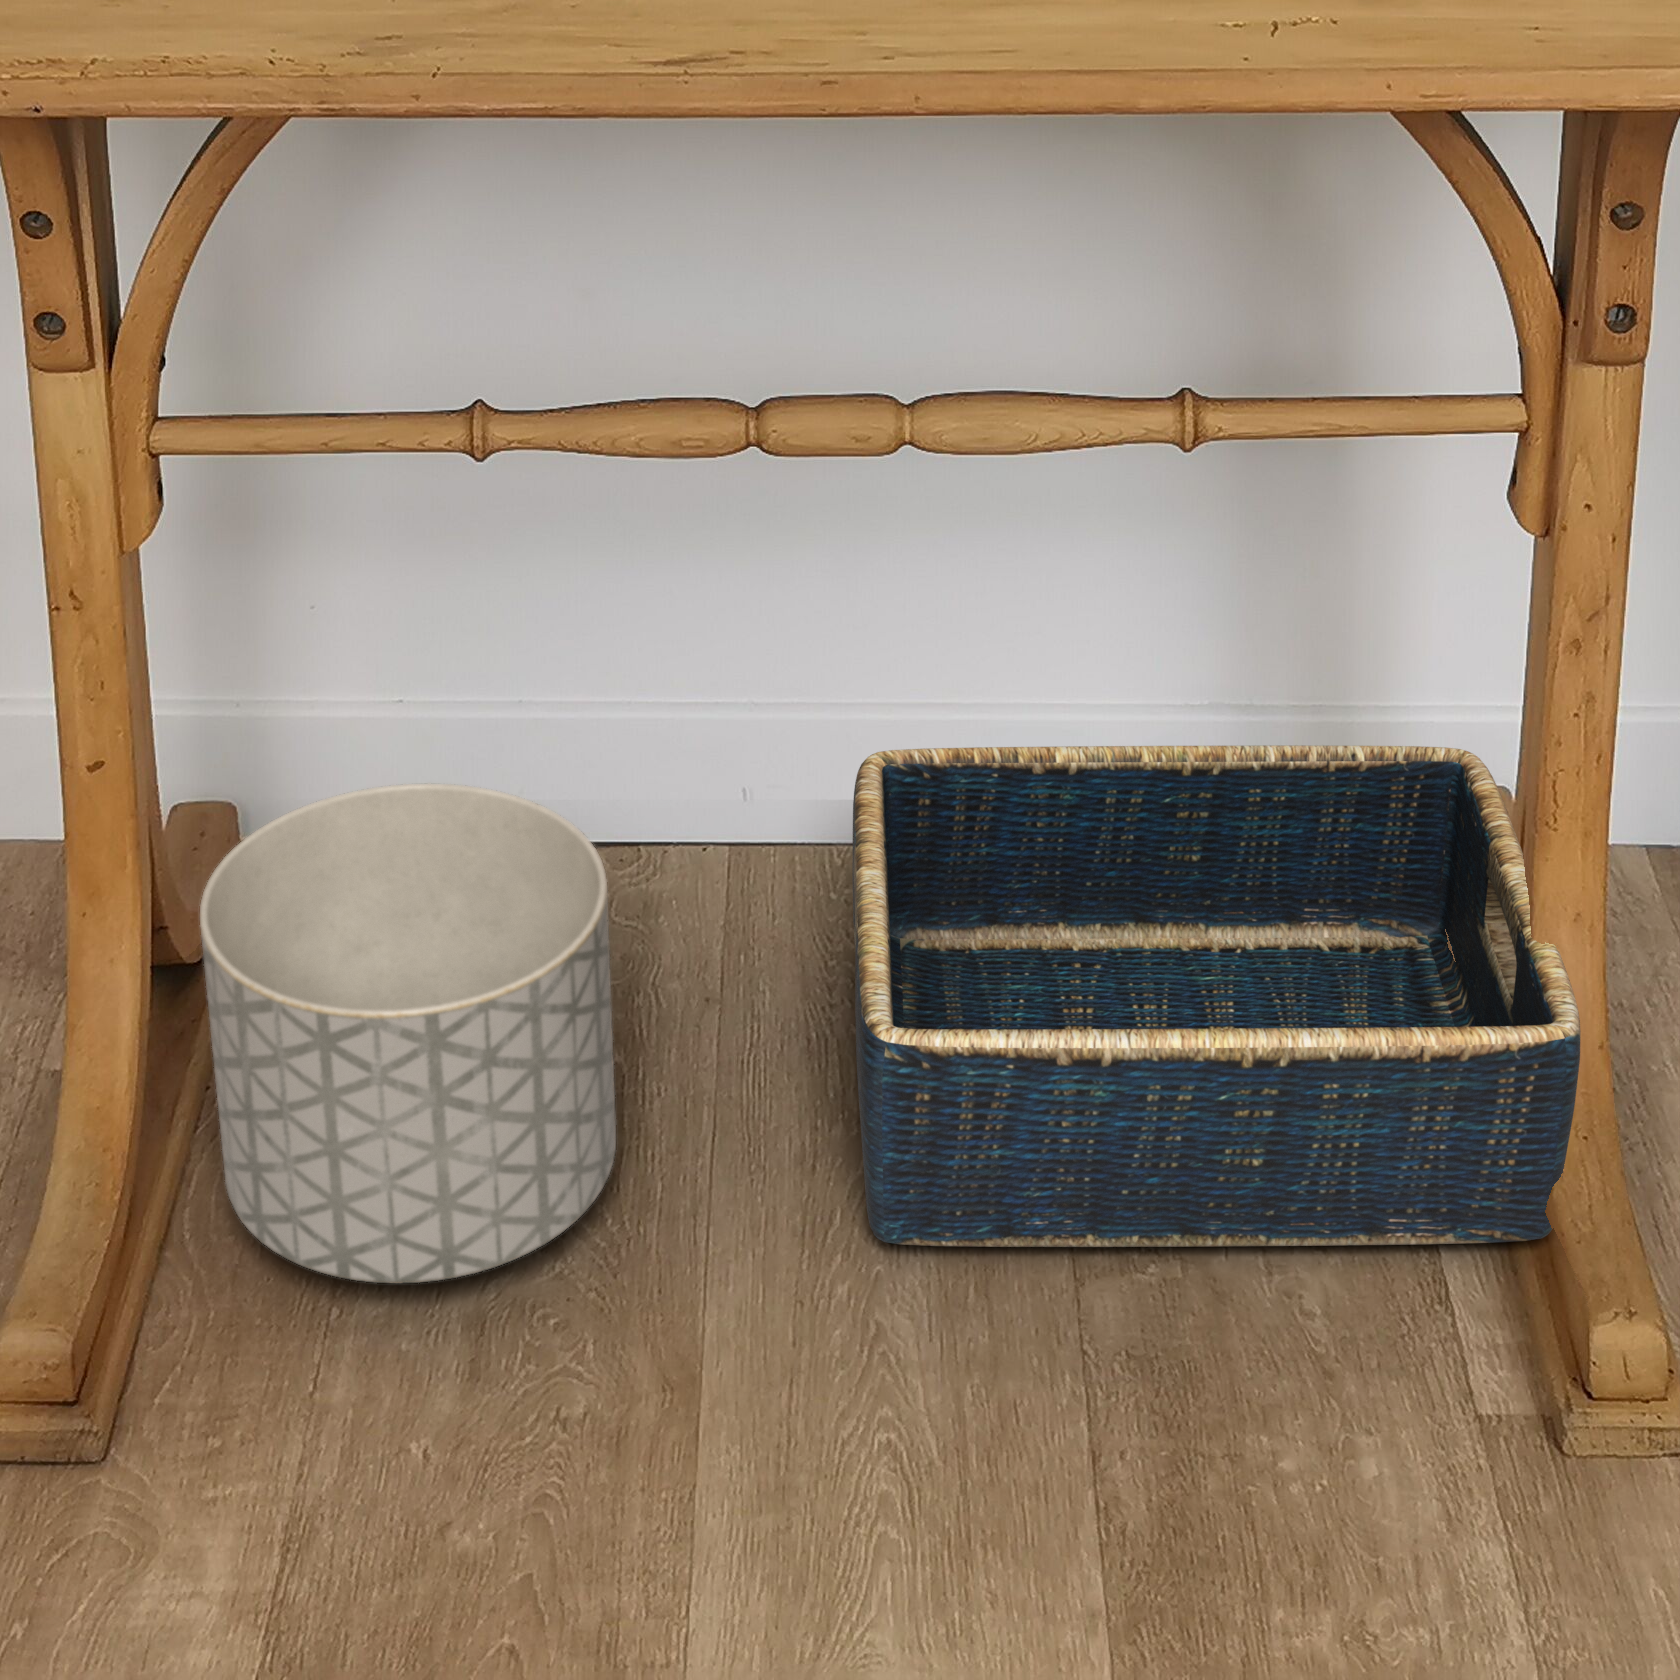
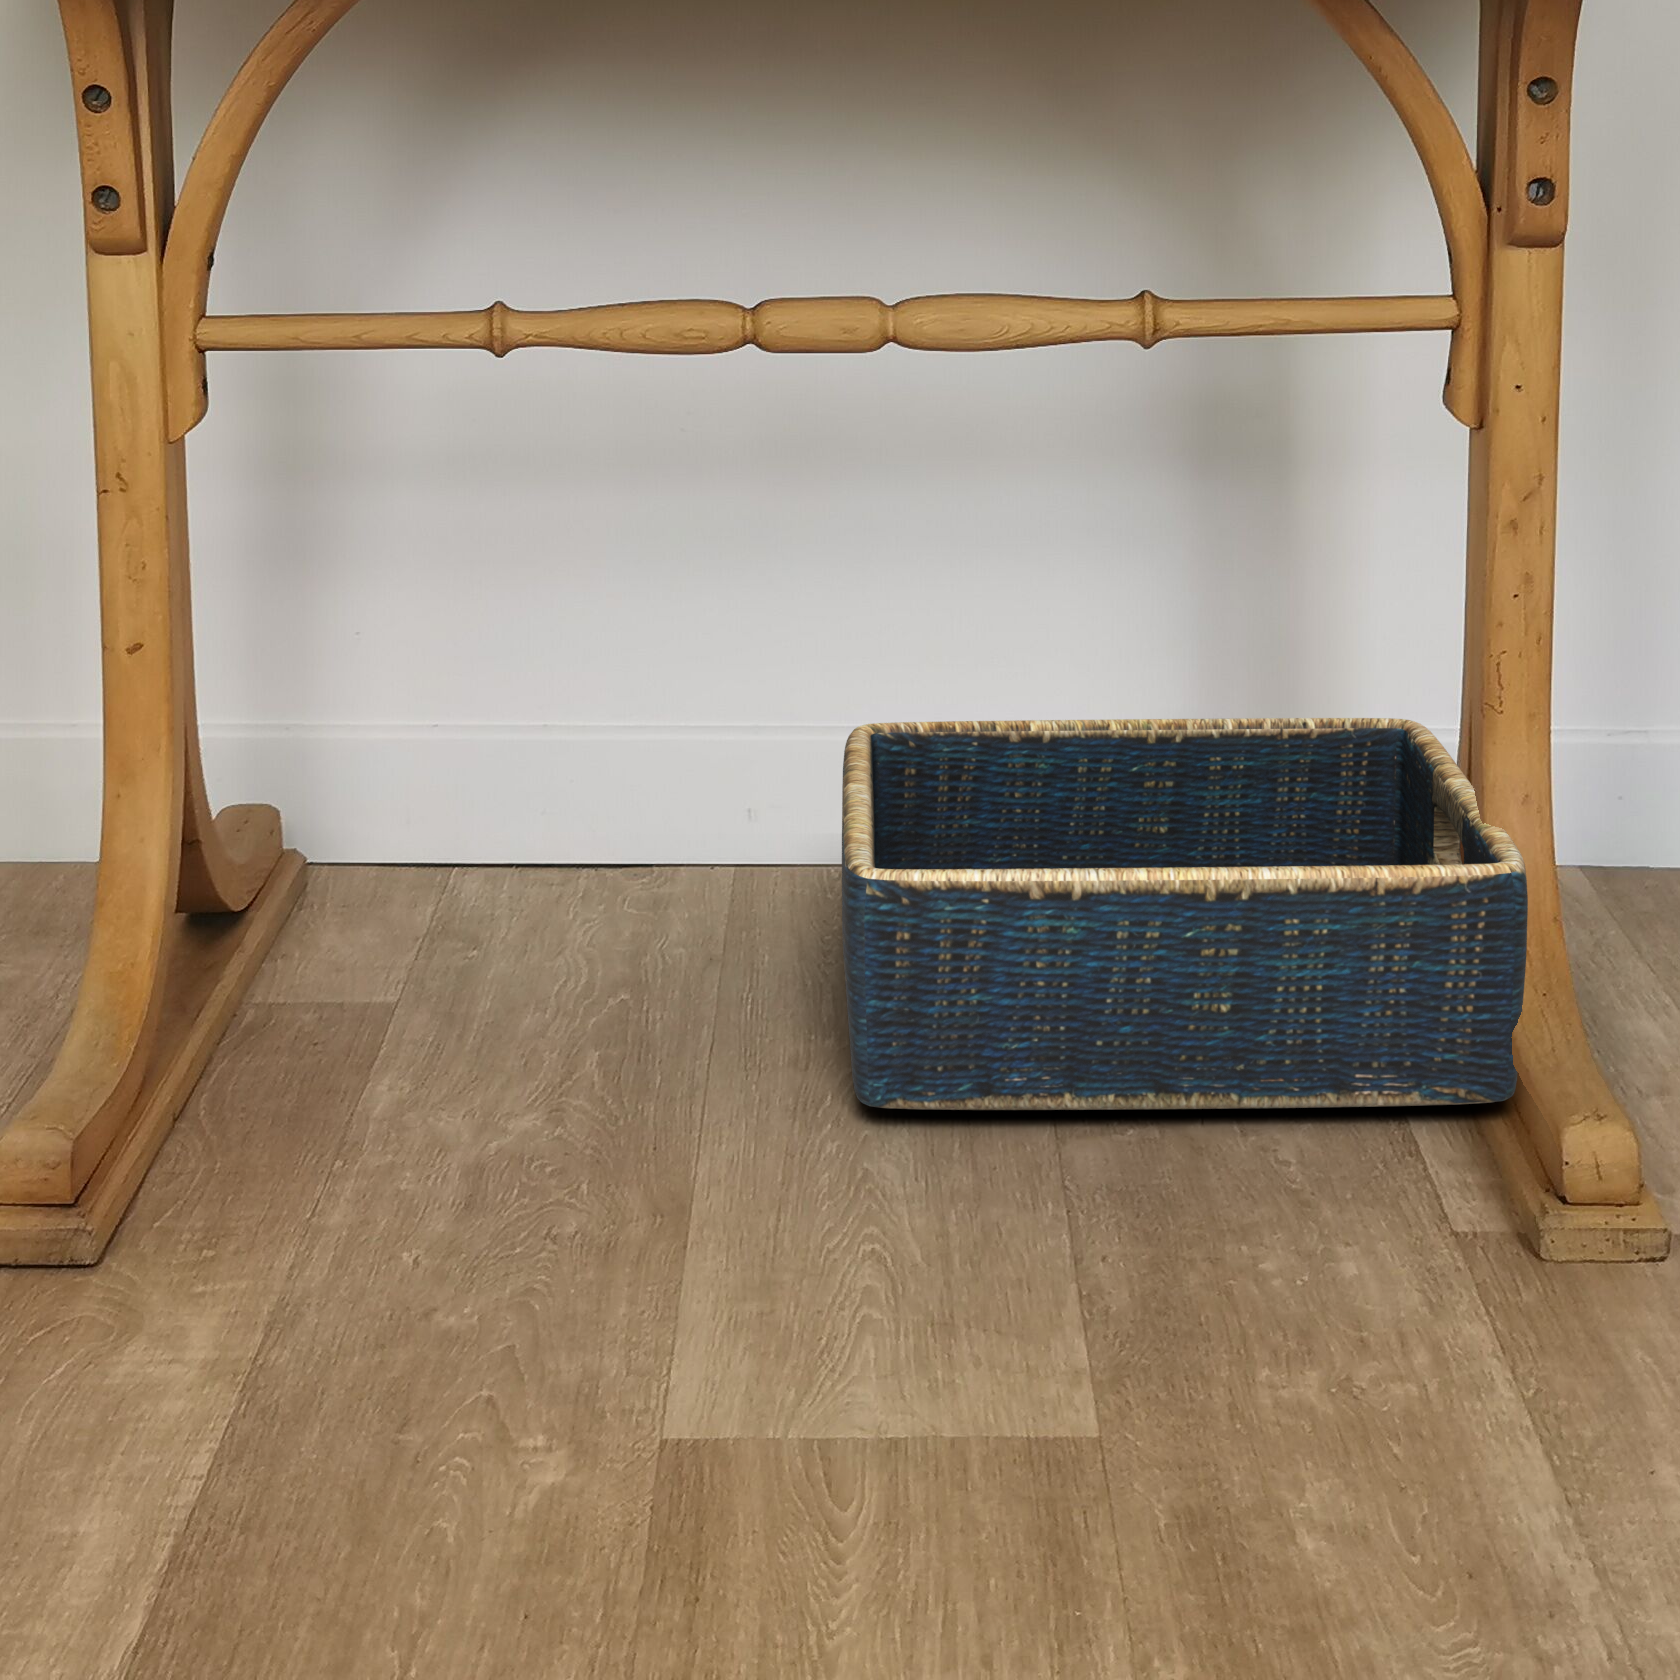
planter: present [200,783,616,1284] -> none [226,698,614,1126]

